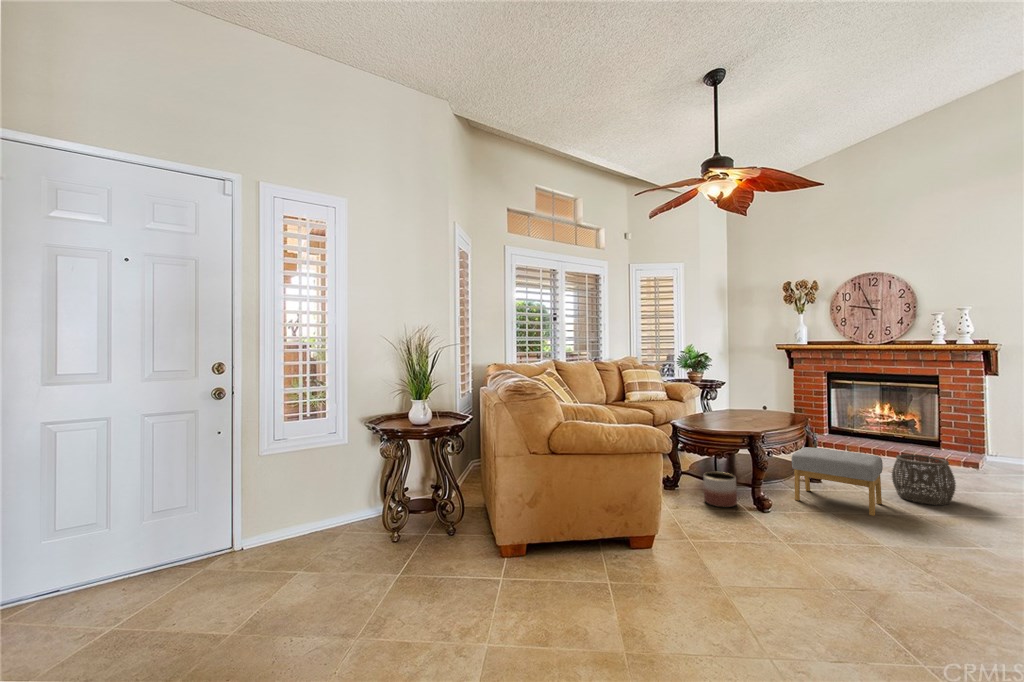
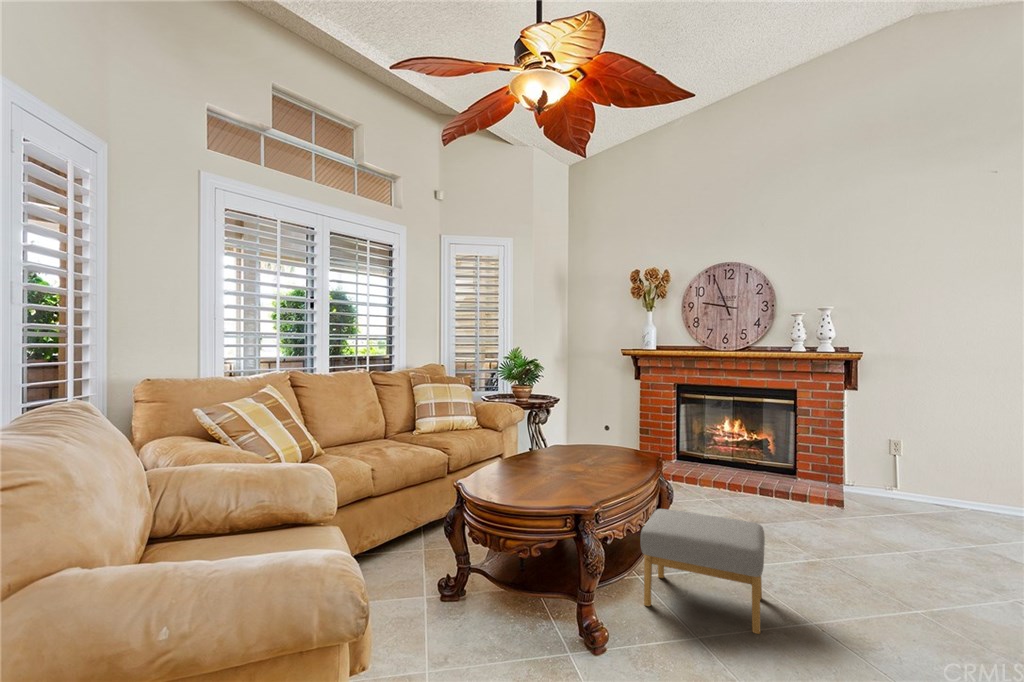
woven basket: present [892,454,956,505] -> none [768,510,850,592]
planter: present [704,472,737,507] -> none [500,572,554,648]

